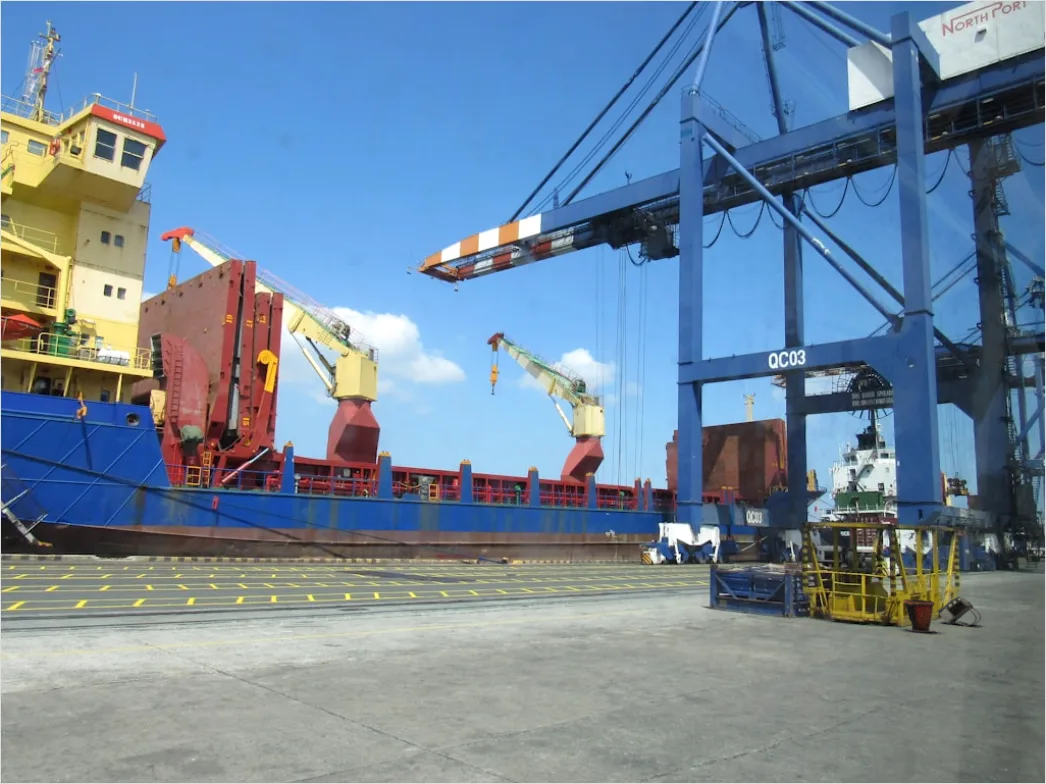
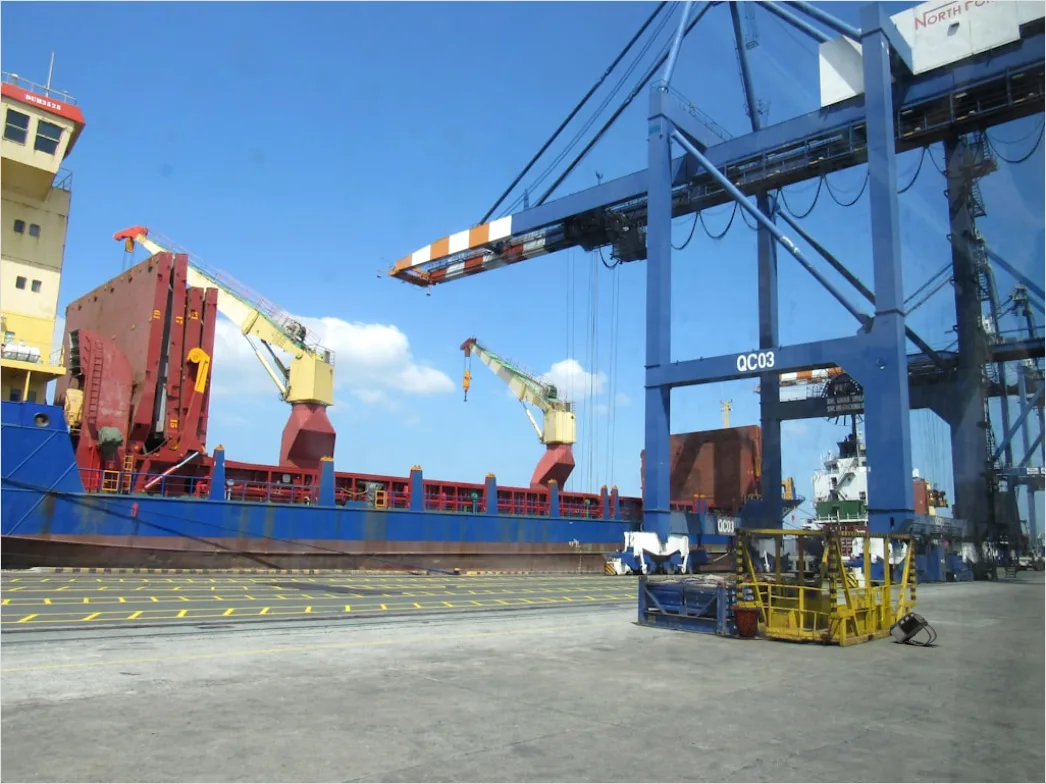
waste bin: present [904,600,935,632] -> present [730,605,761,639]

